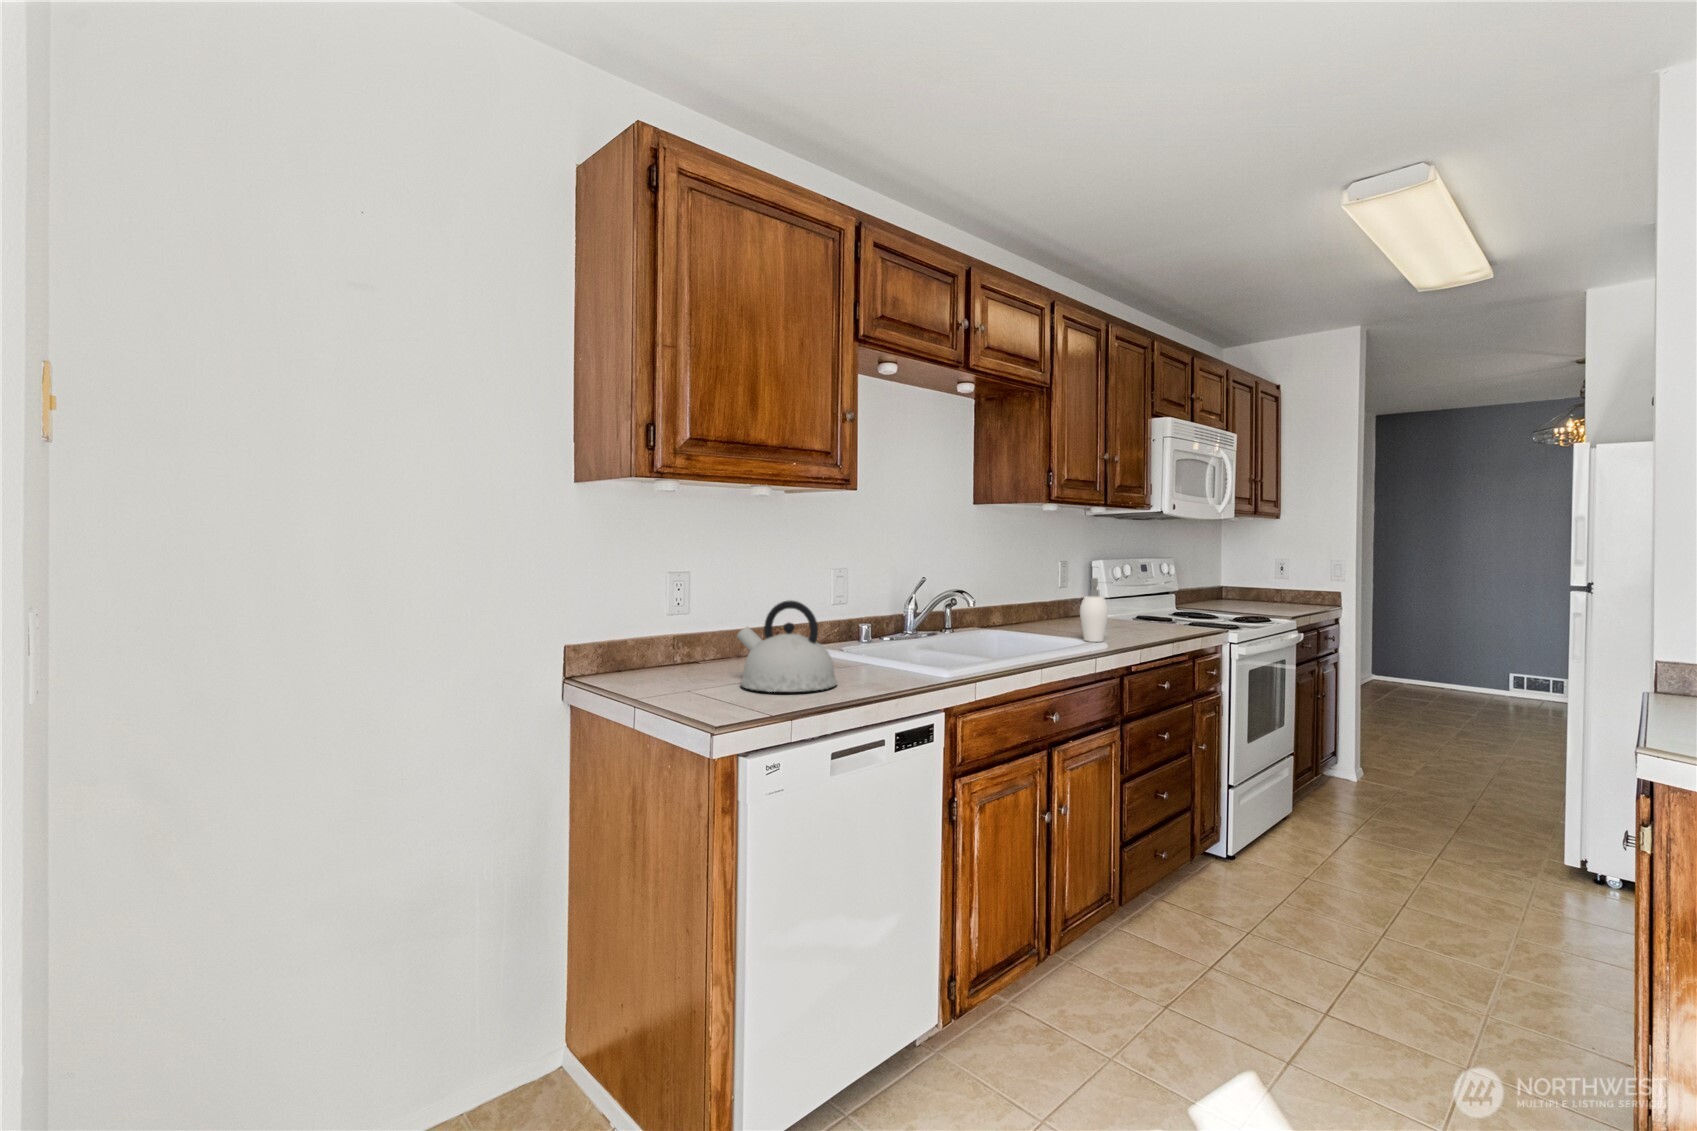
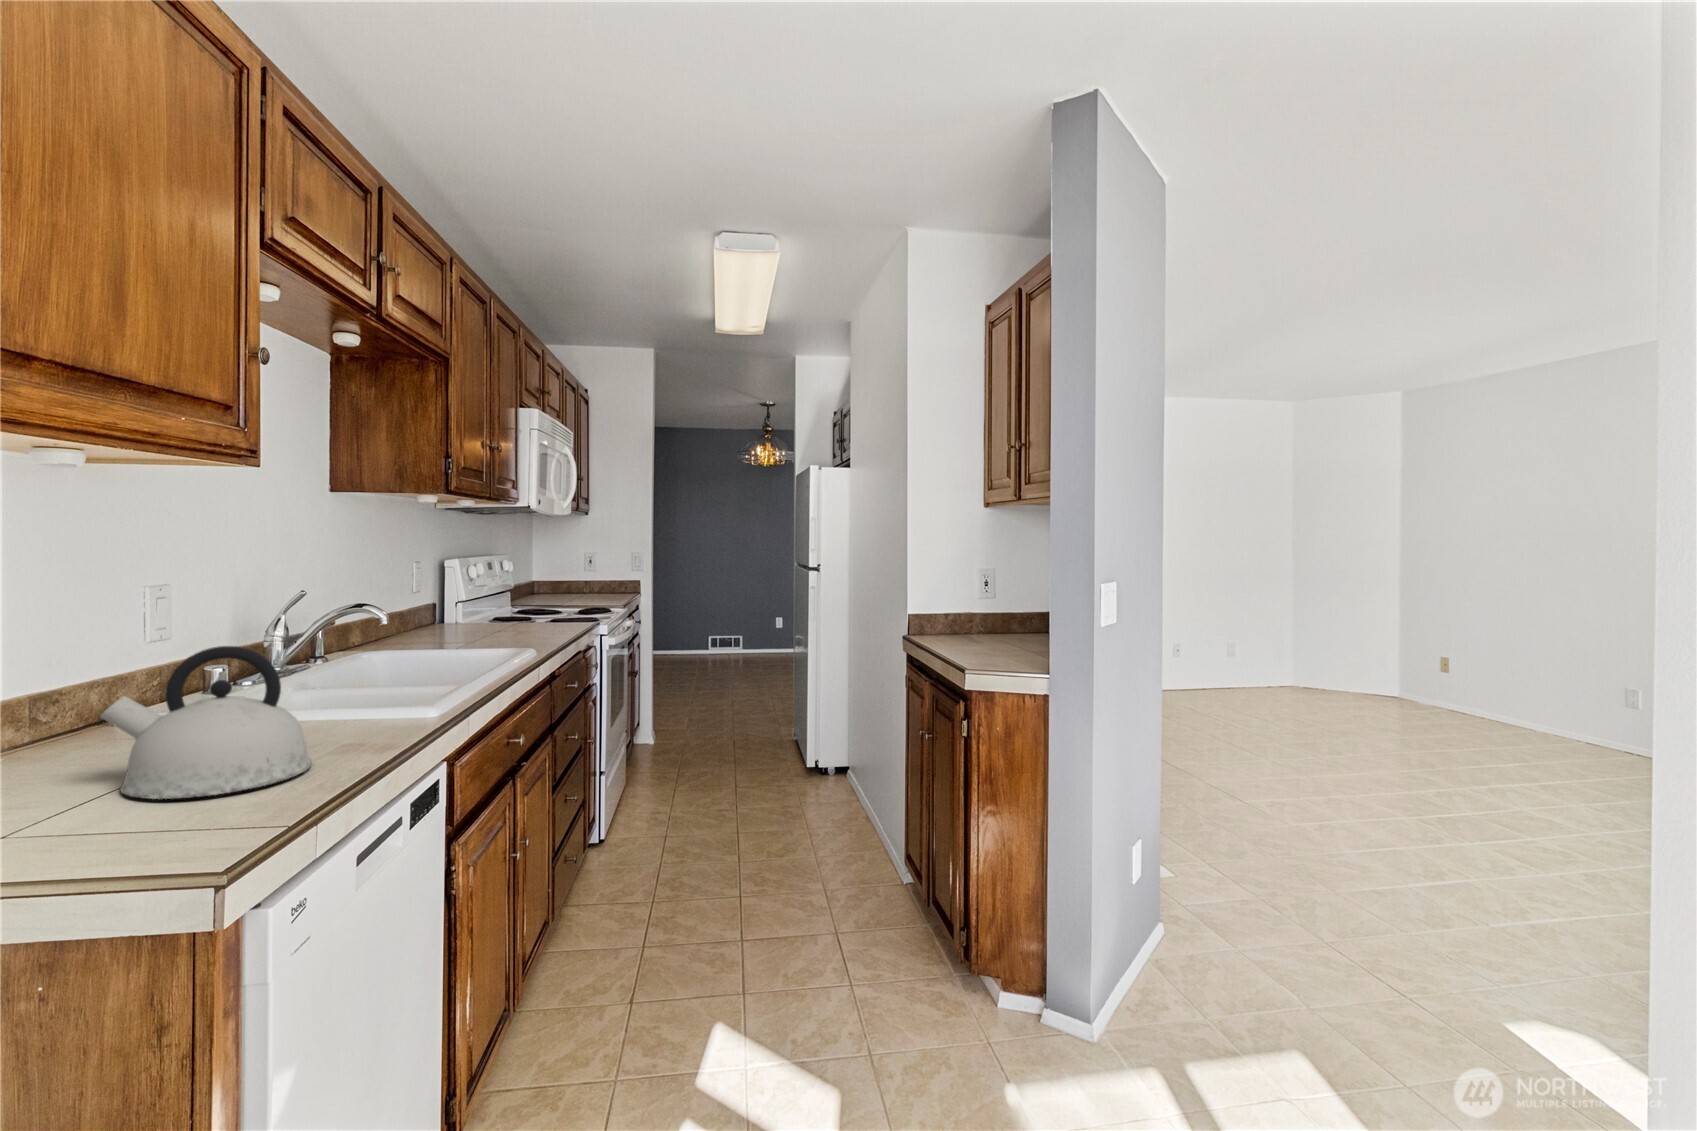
soap dispenser: present [1080,578,1108,642] -> none [488,582,530,651]

